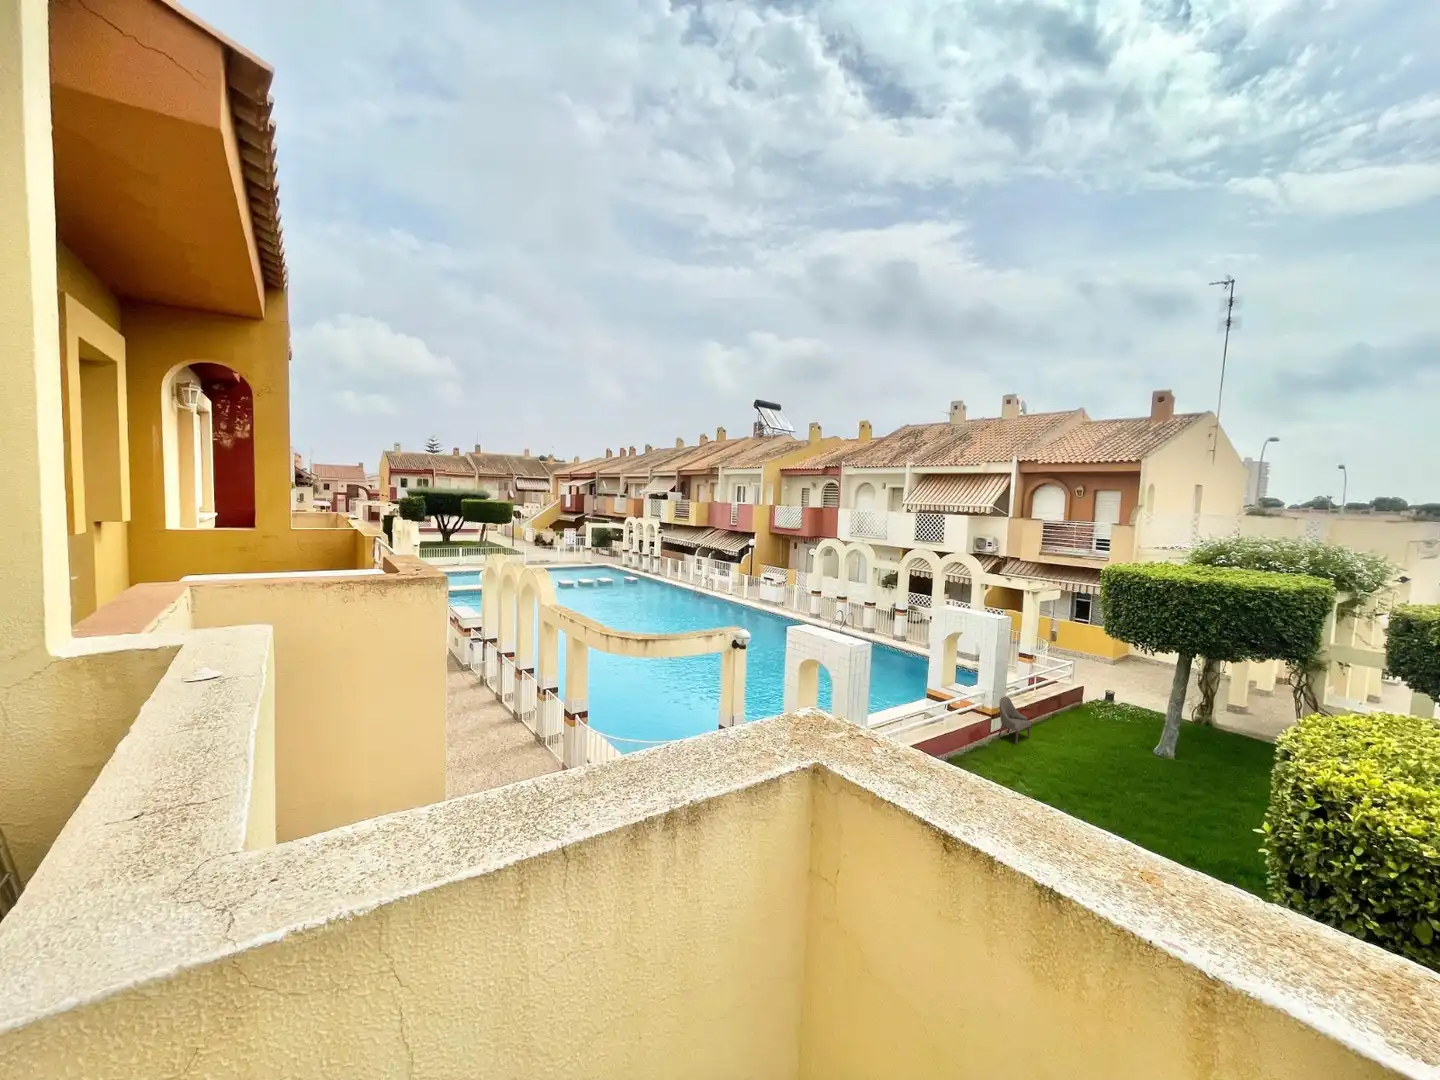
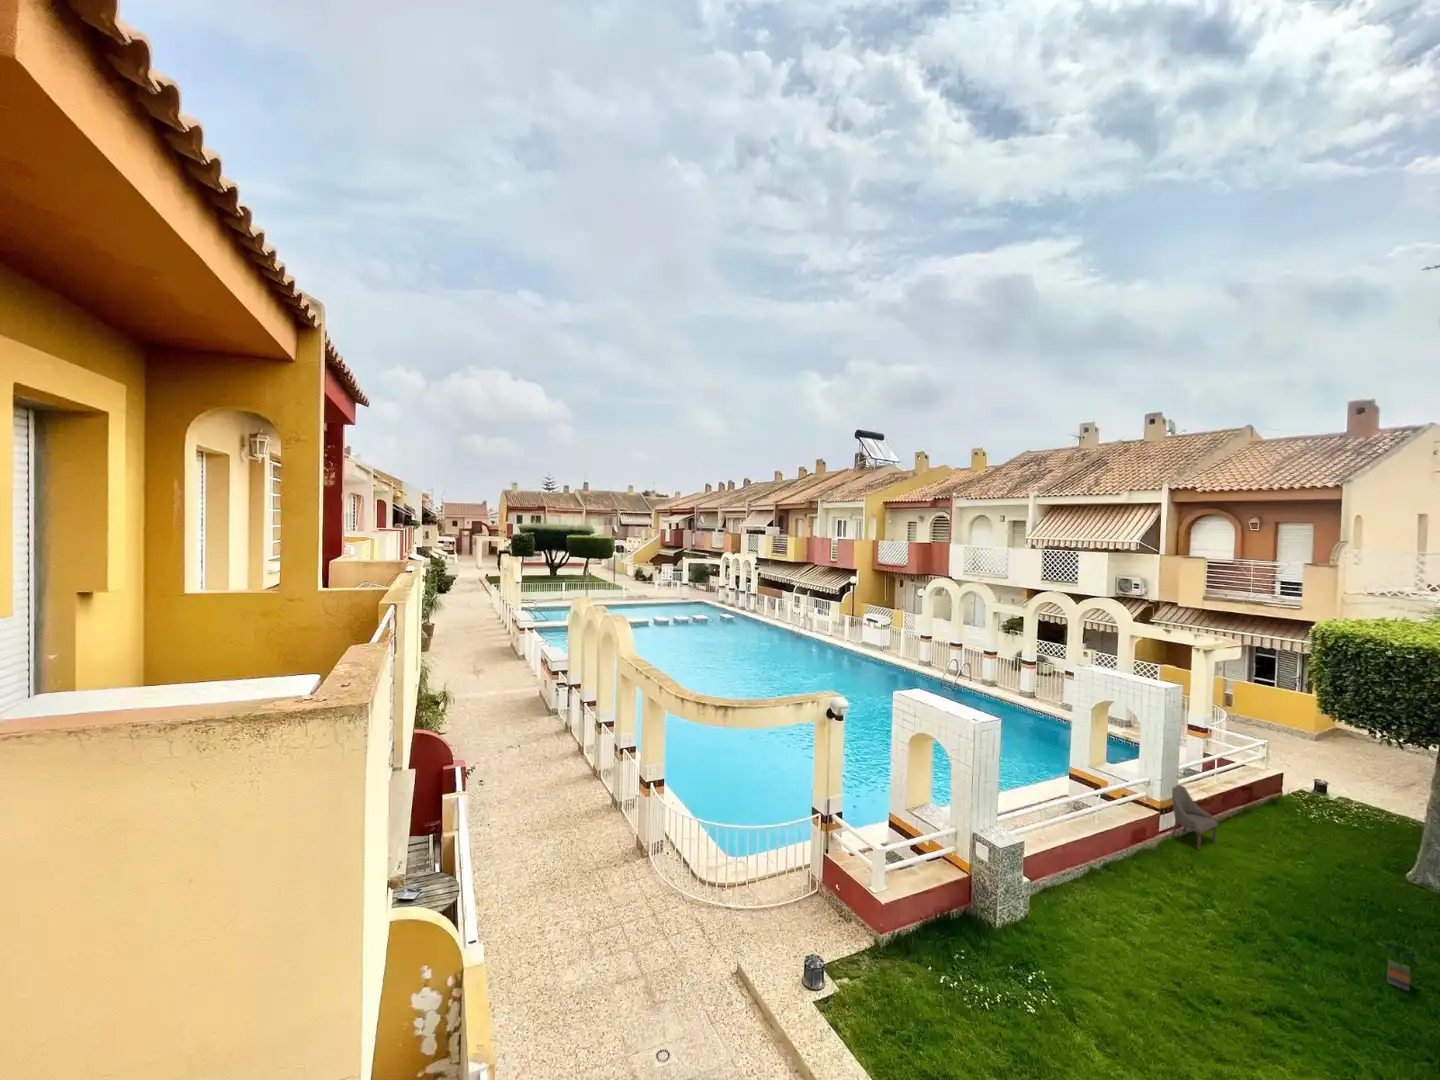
potted tree: none [1125,788,1148,821] -> present [1383,942,1421,990]

